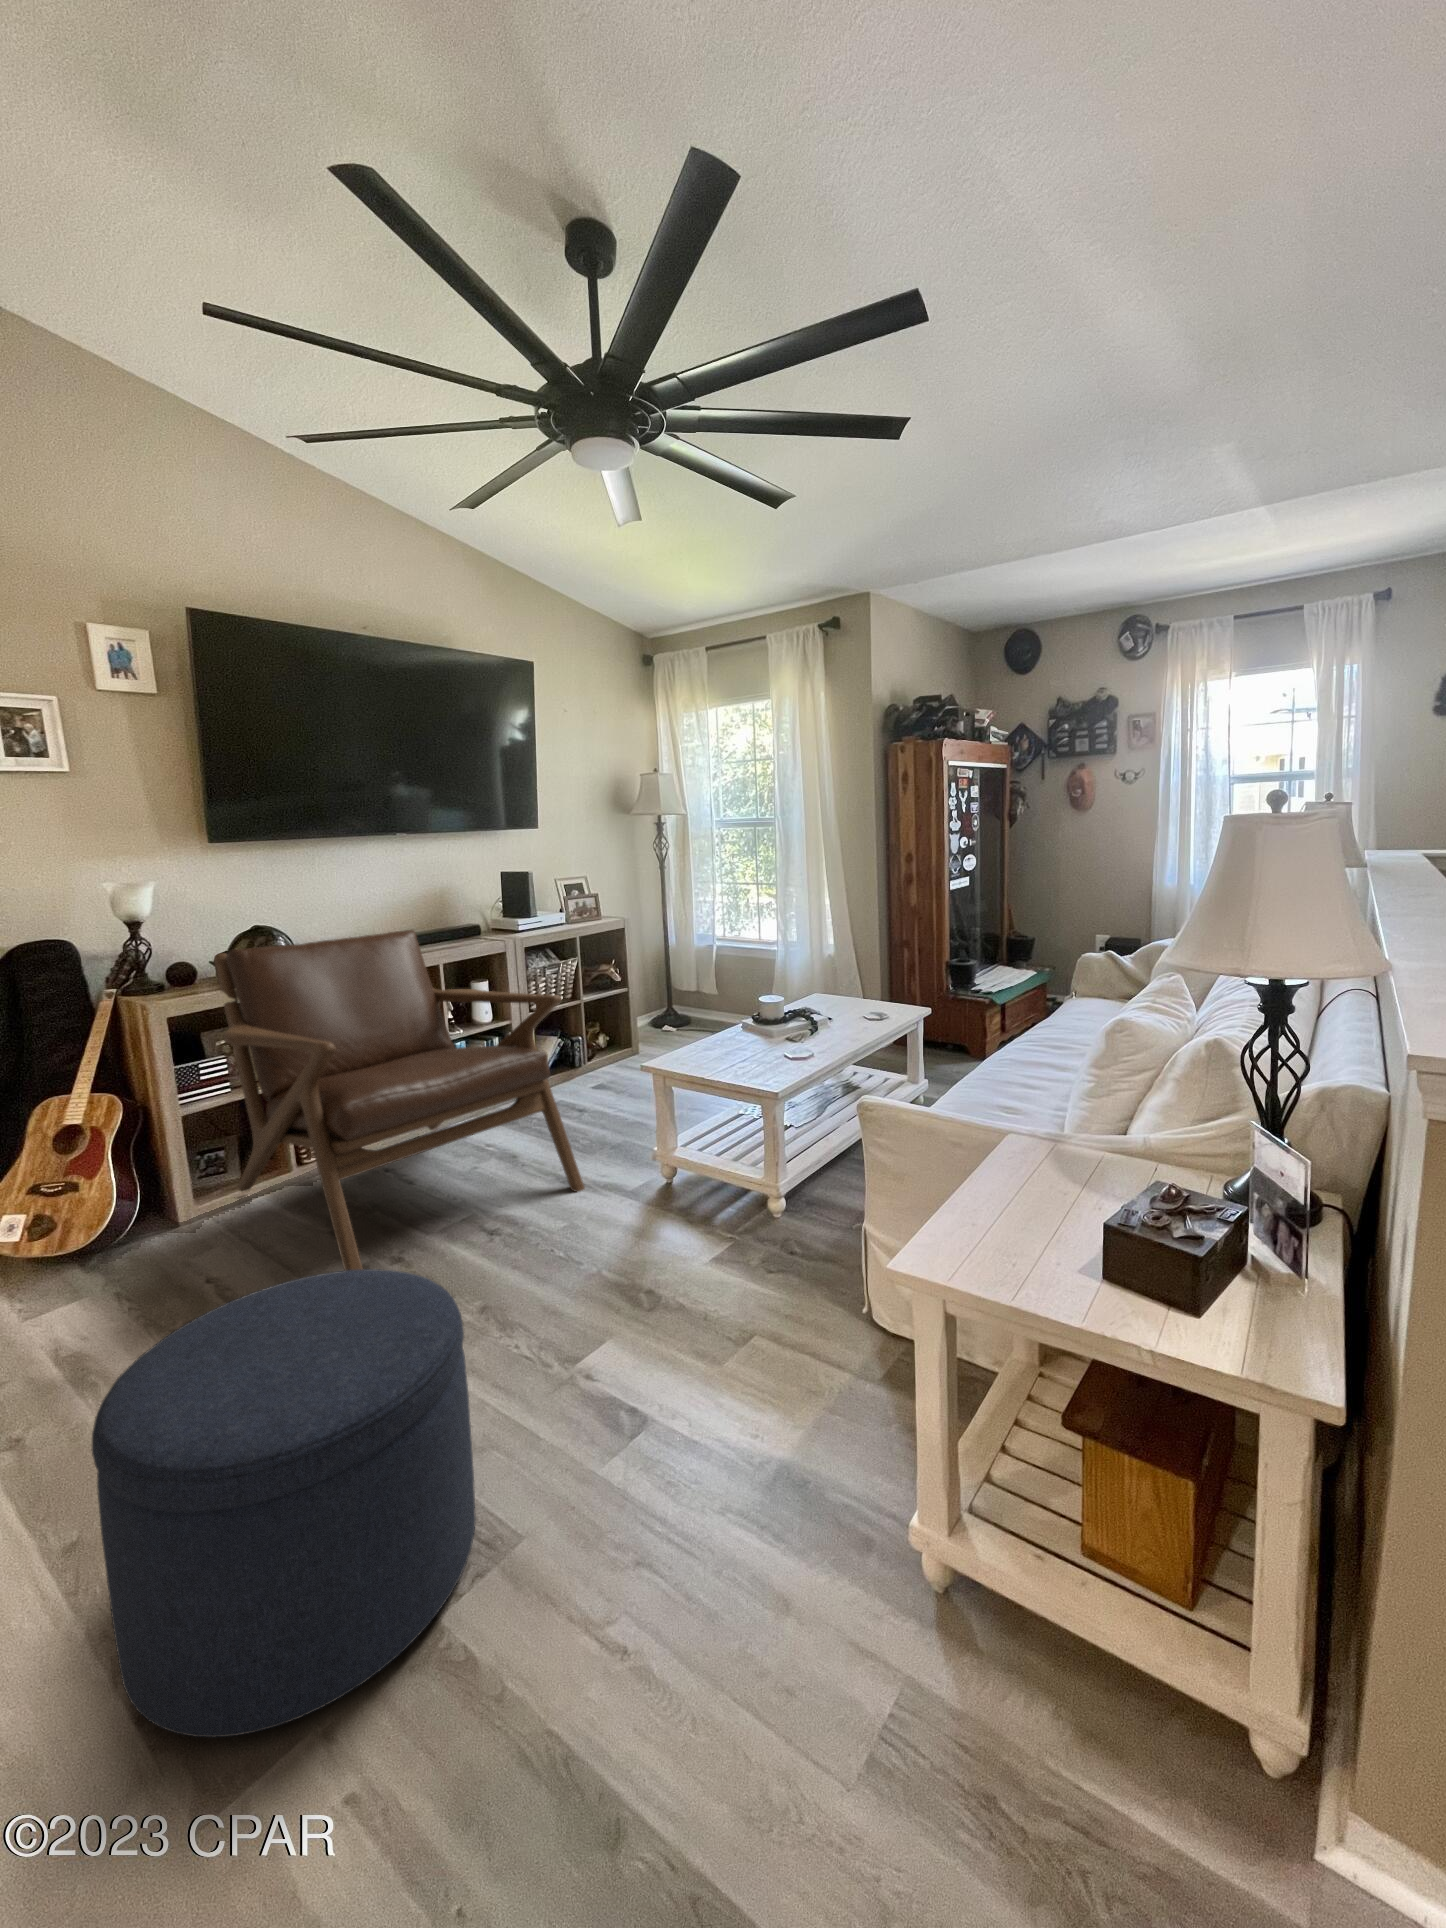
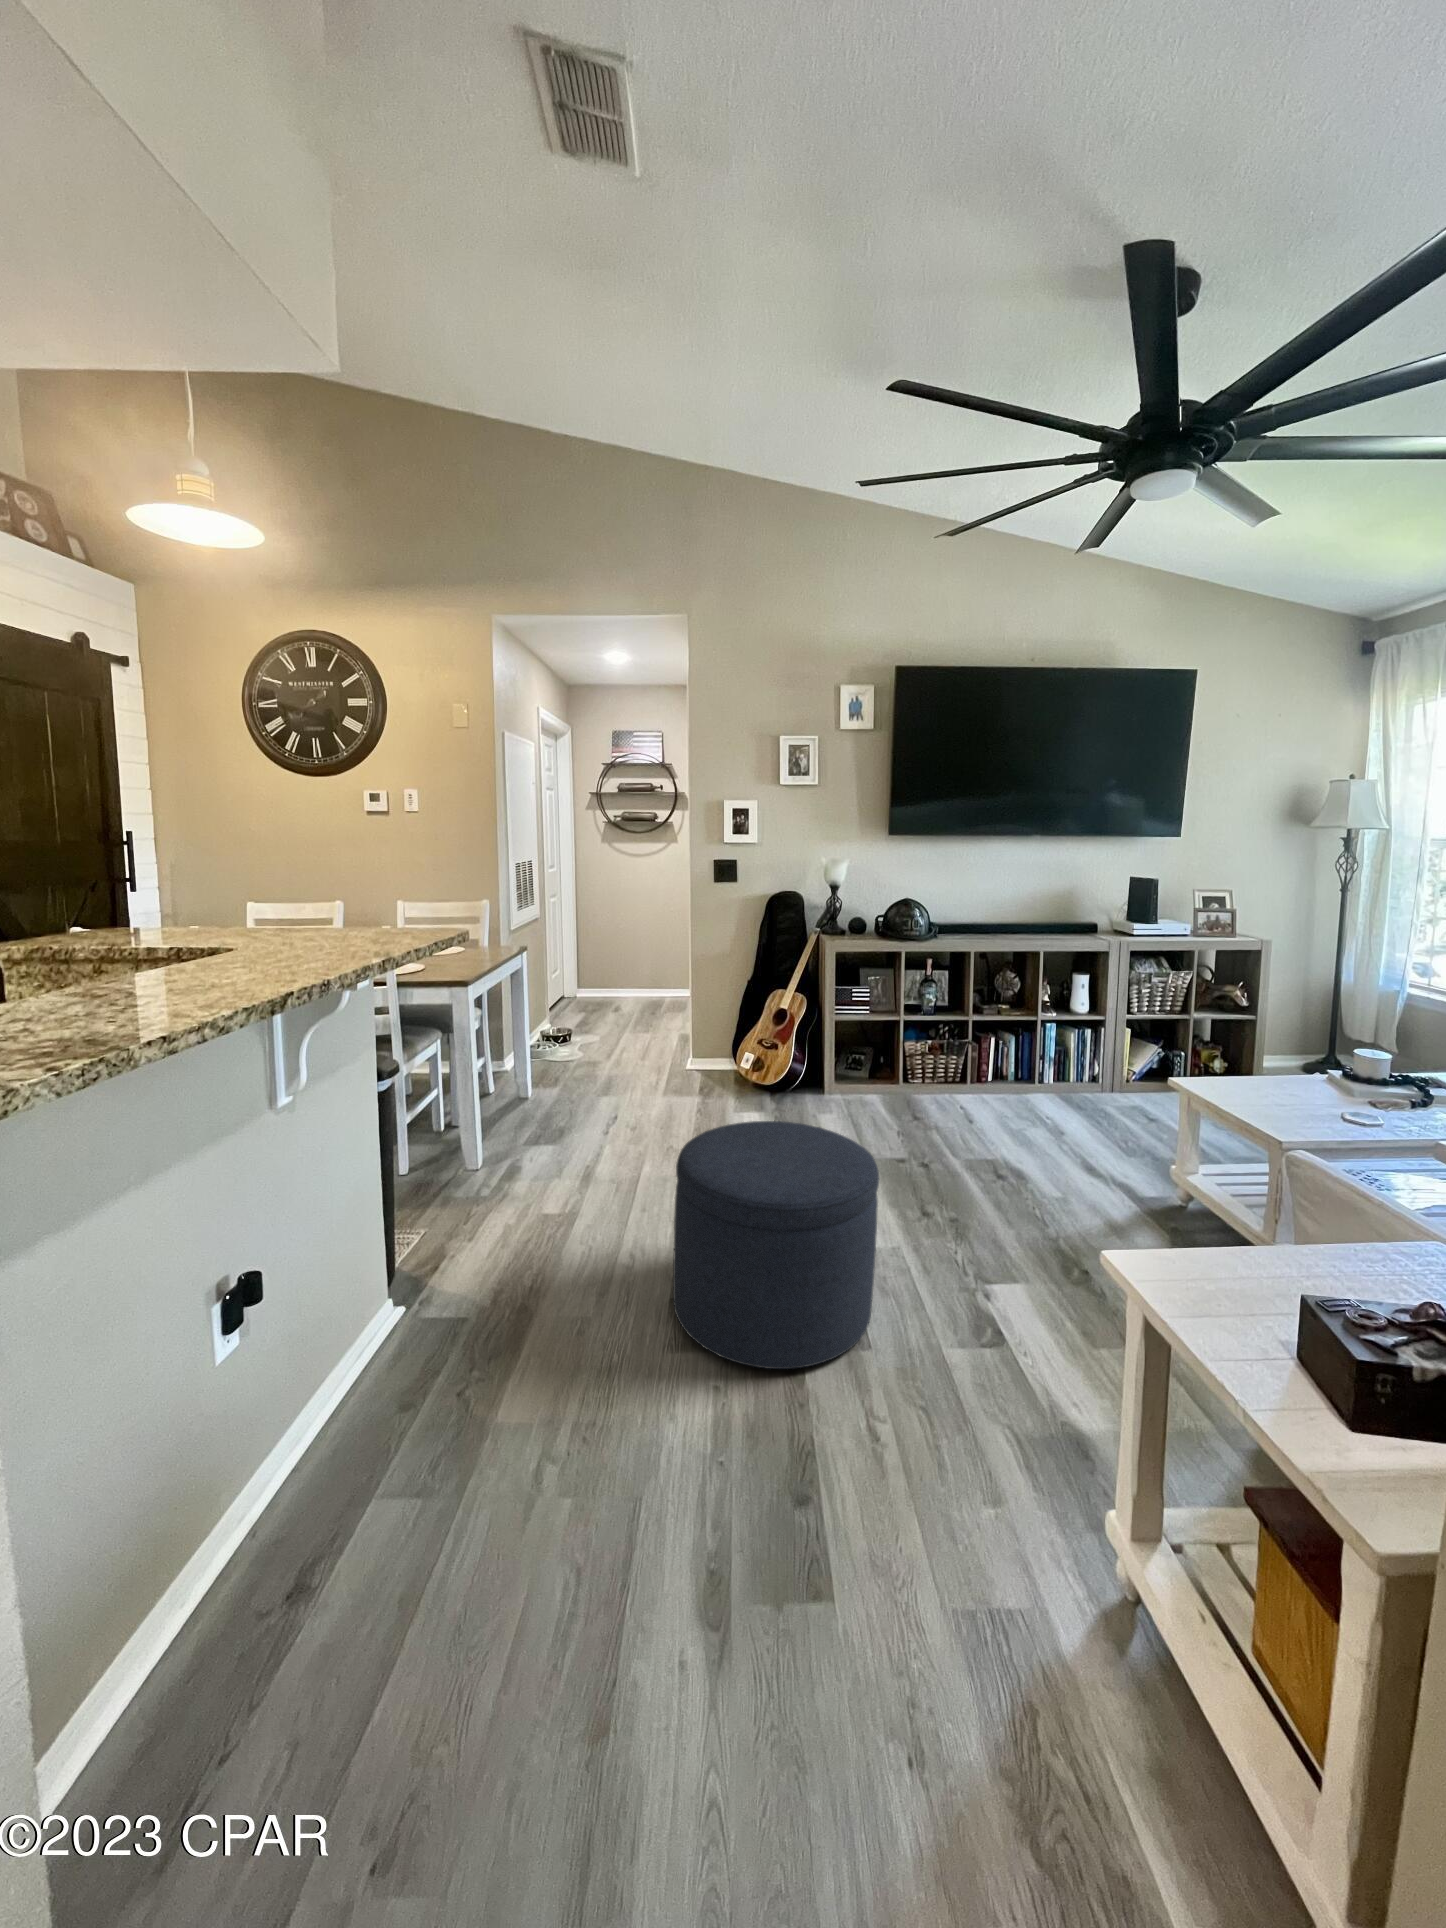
lounge chair: present [214,930,584,1271] -> none [859,913,1112,1187]

